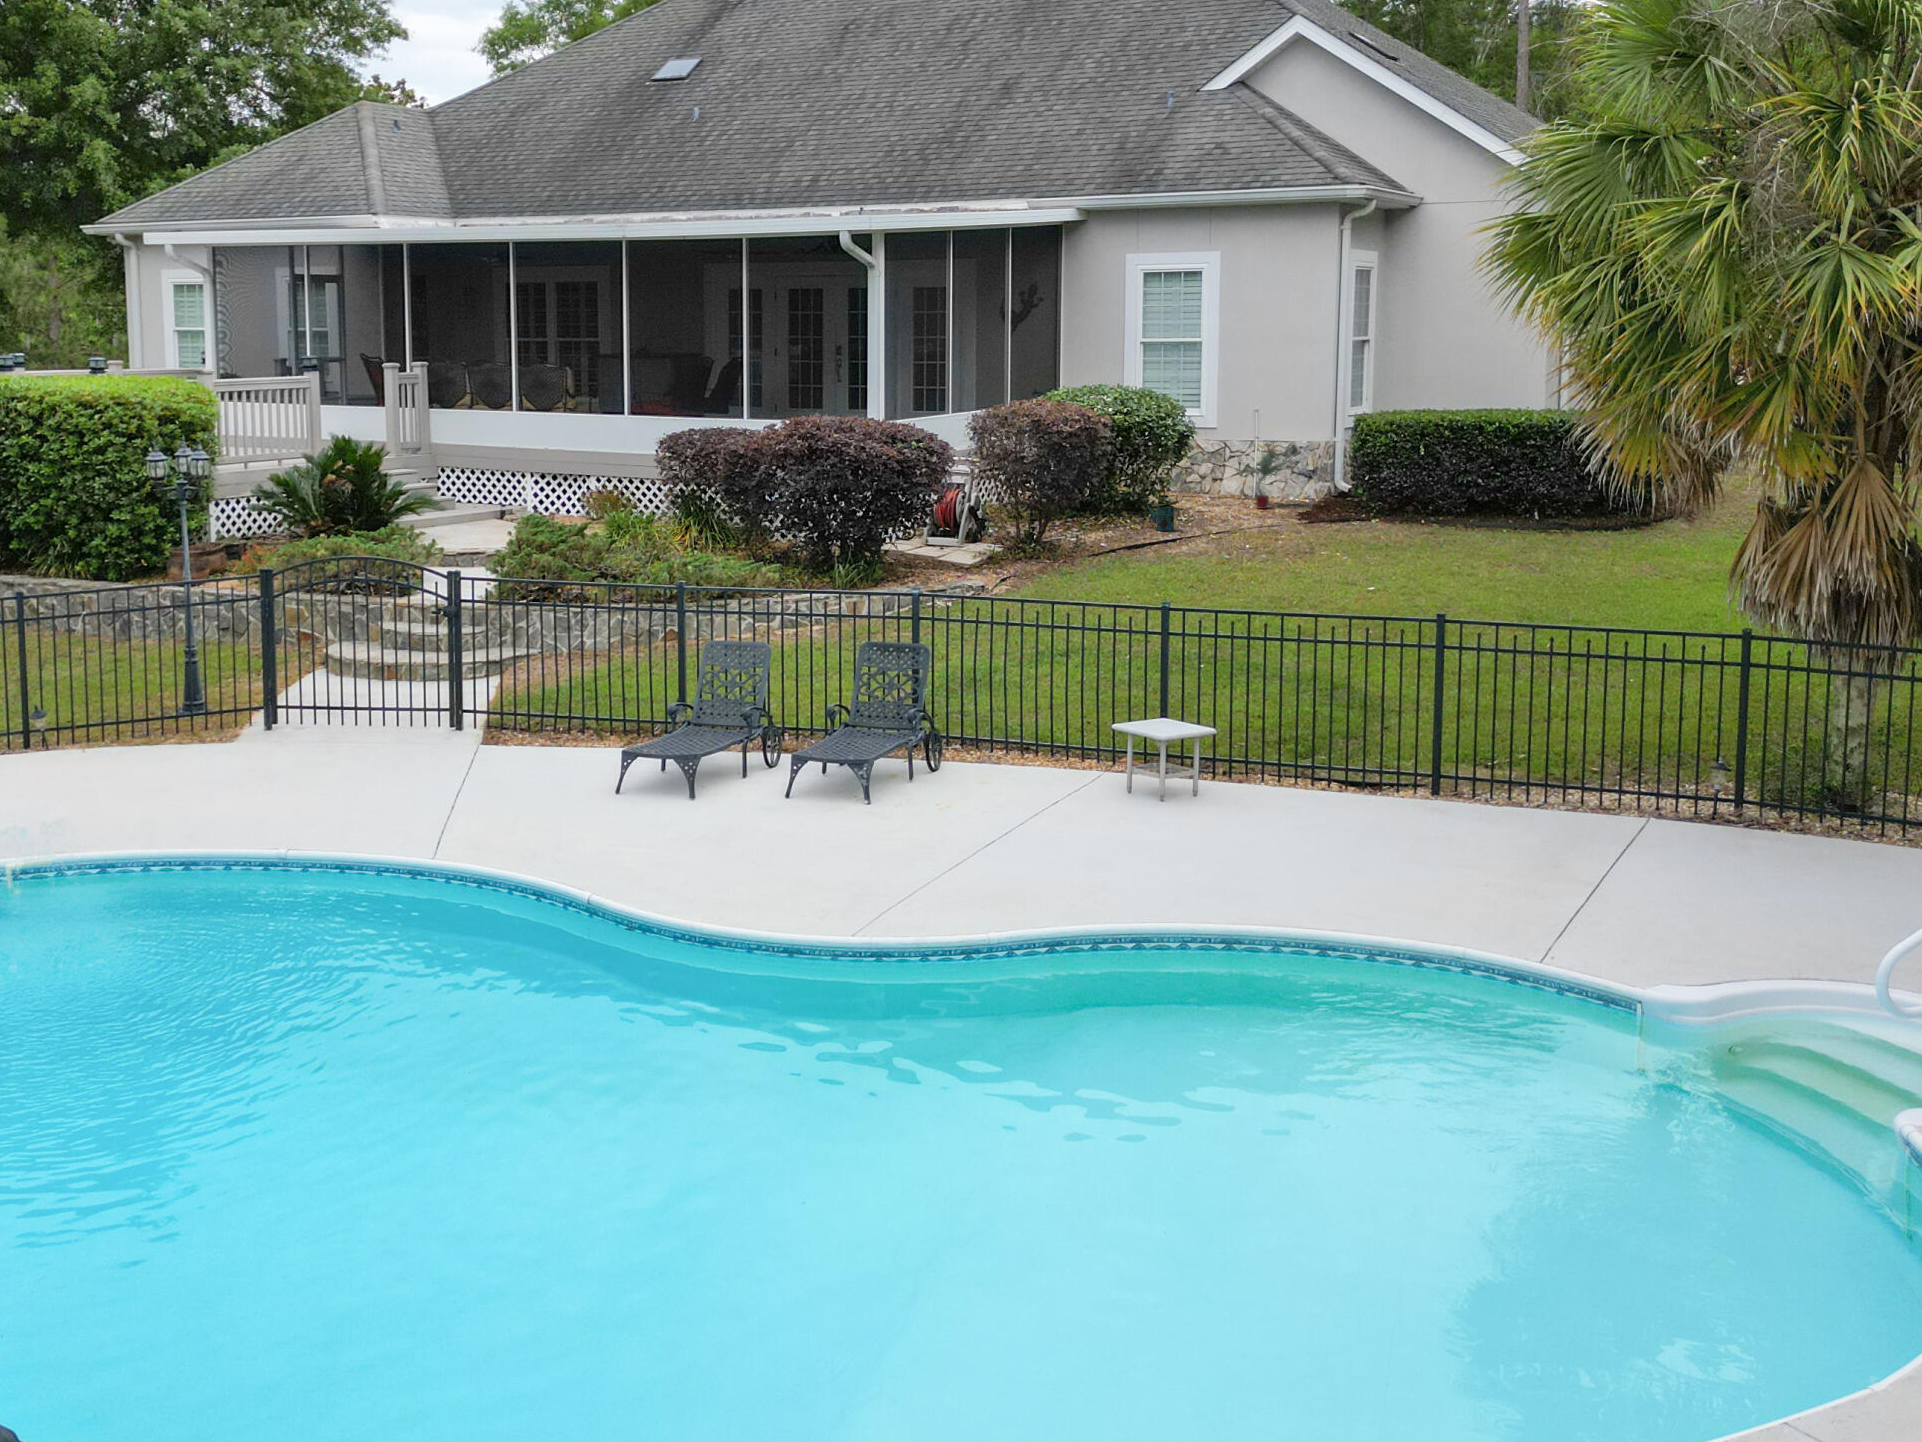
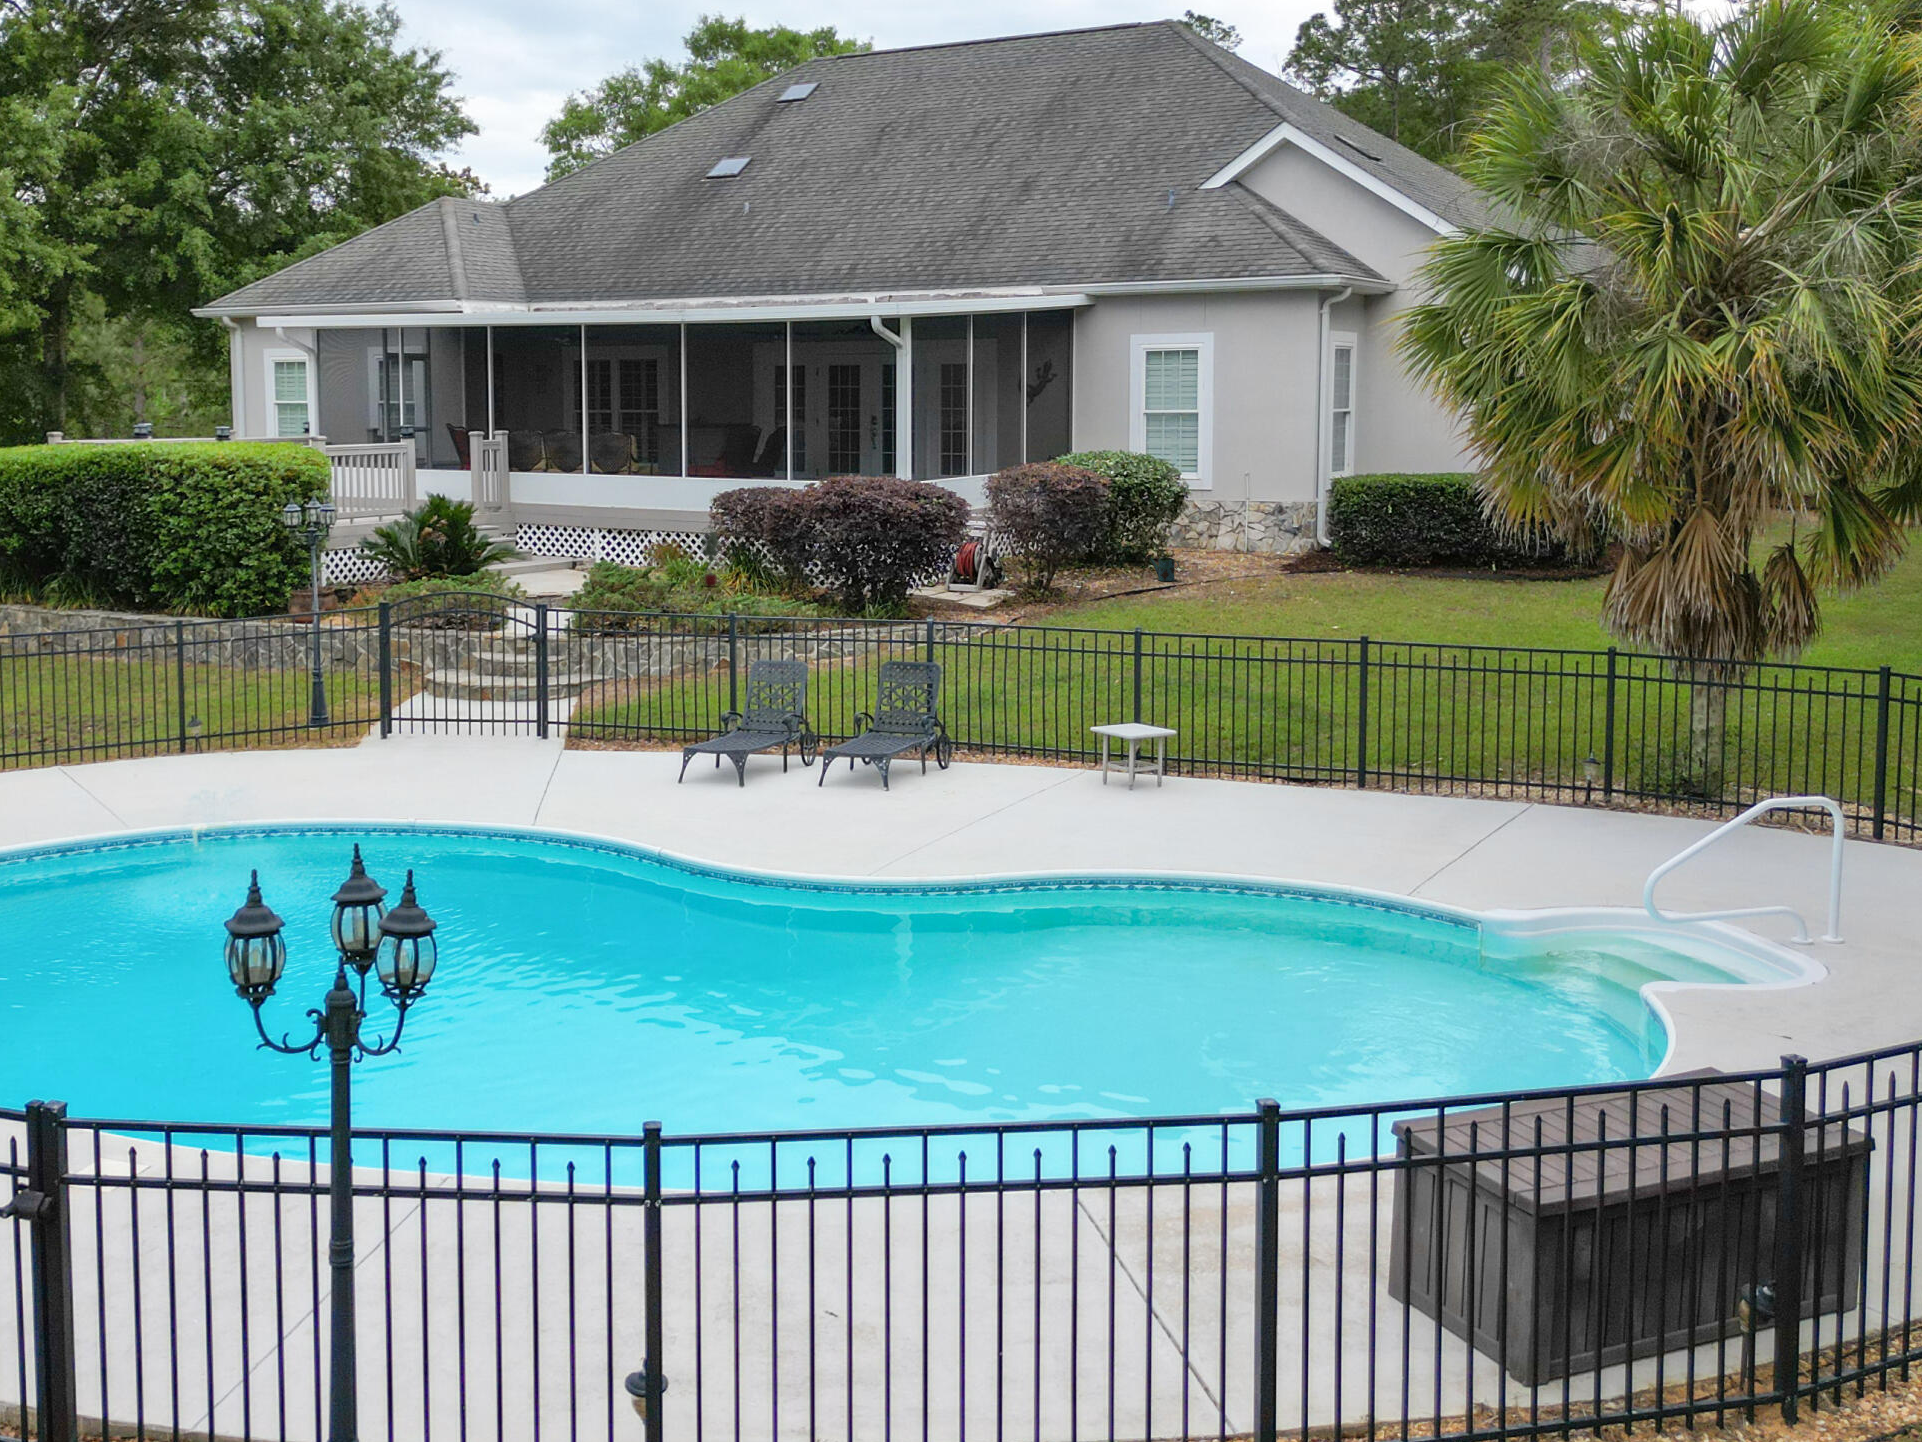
potted tree: present [1236,443,1292,509] -> present [702,525,722,587]

